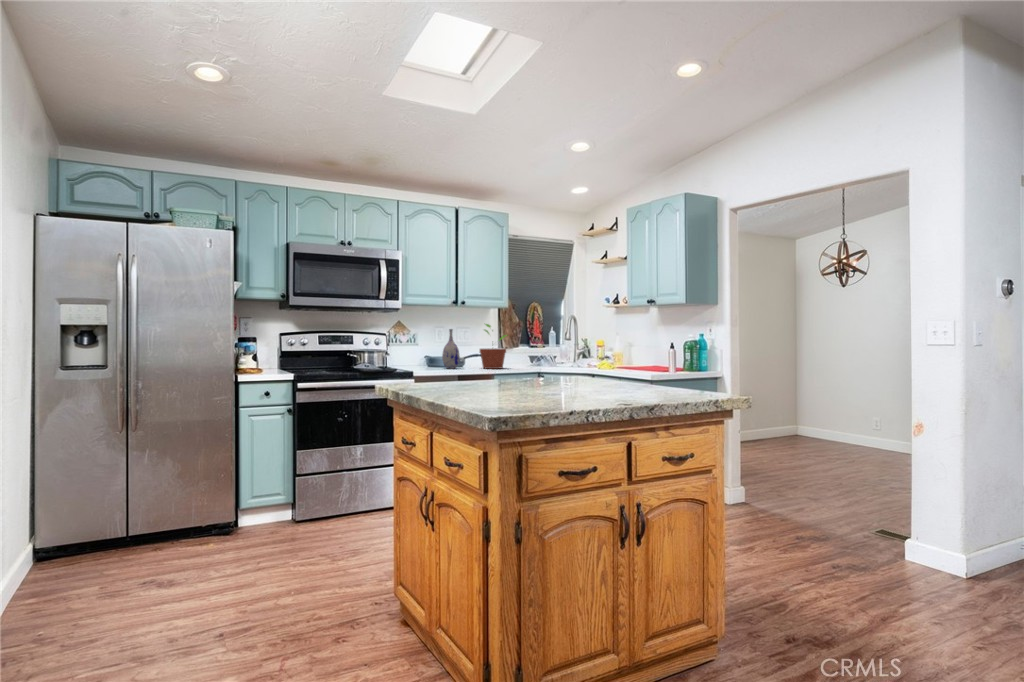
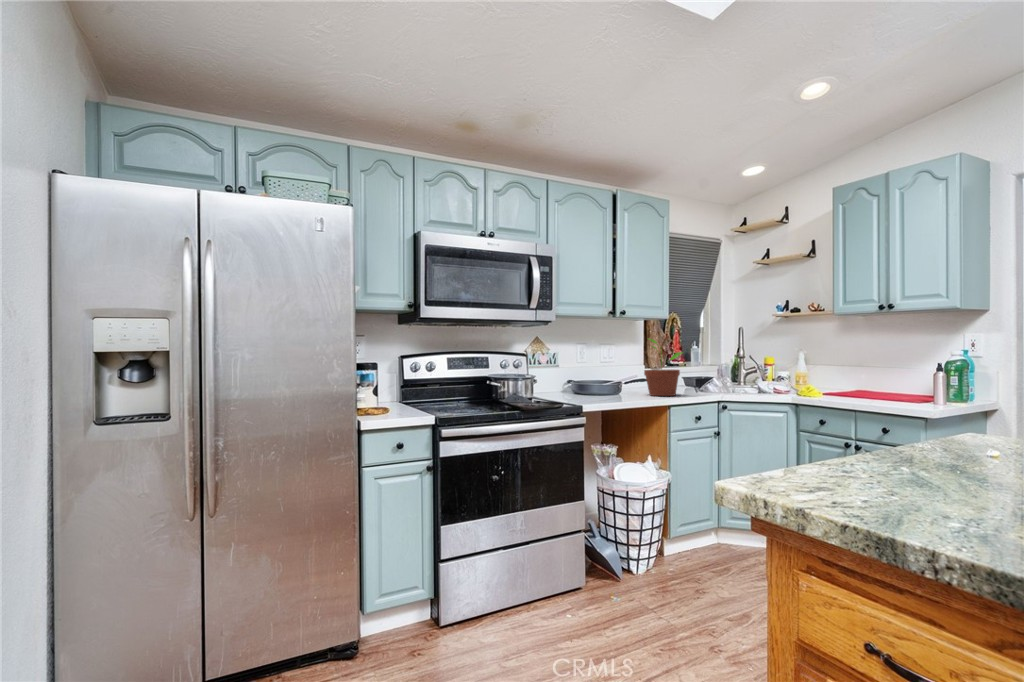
vase: present [442,329,460,369] -> none [600,346,622,397]

